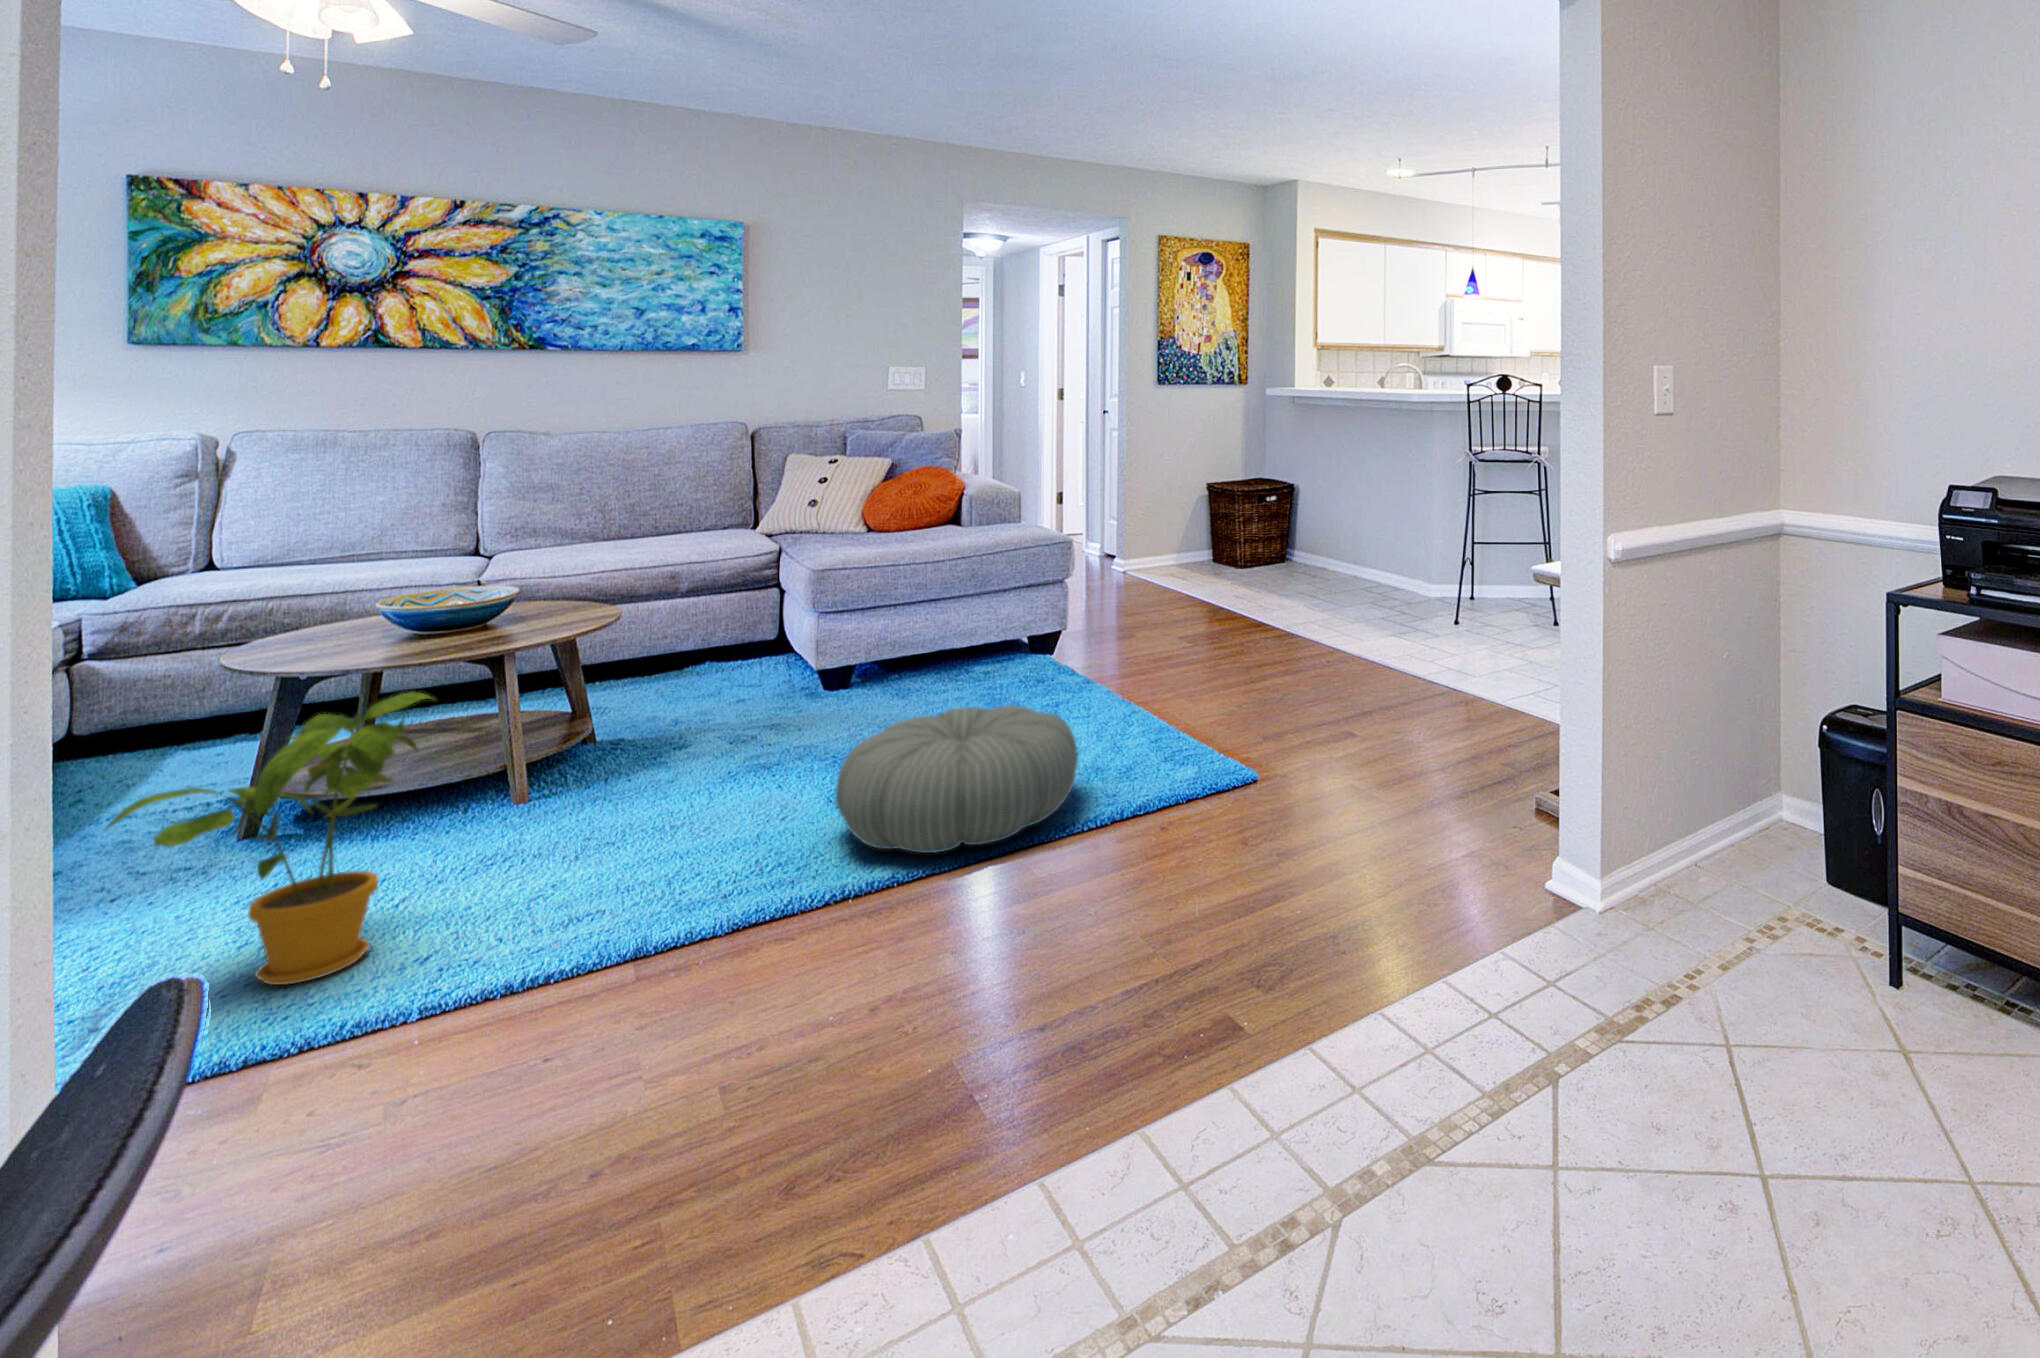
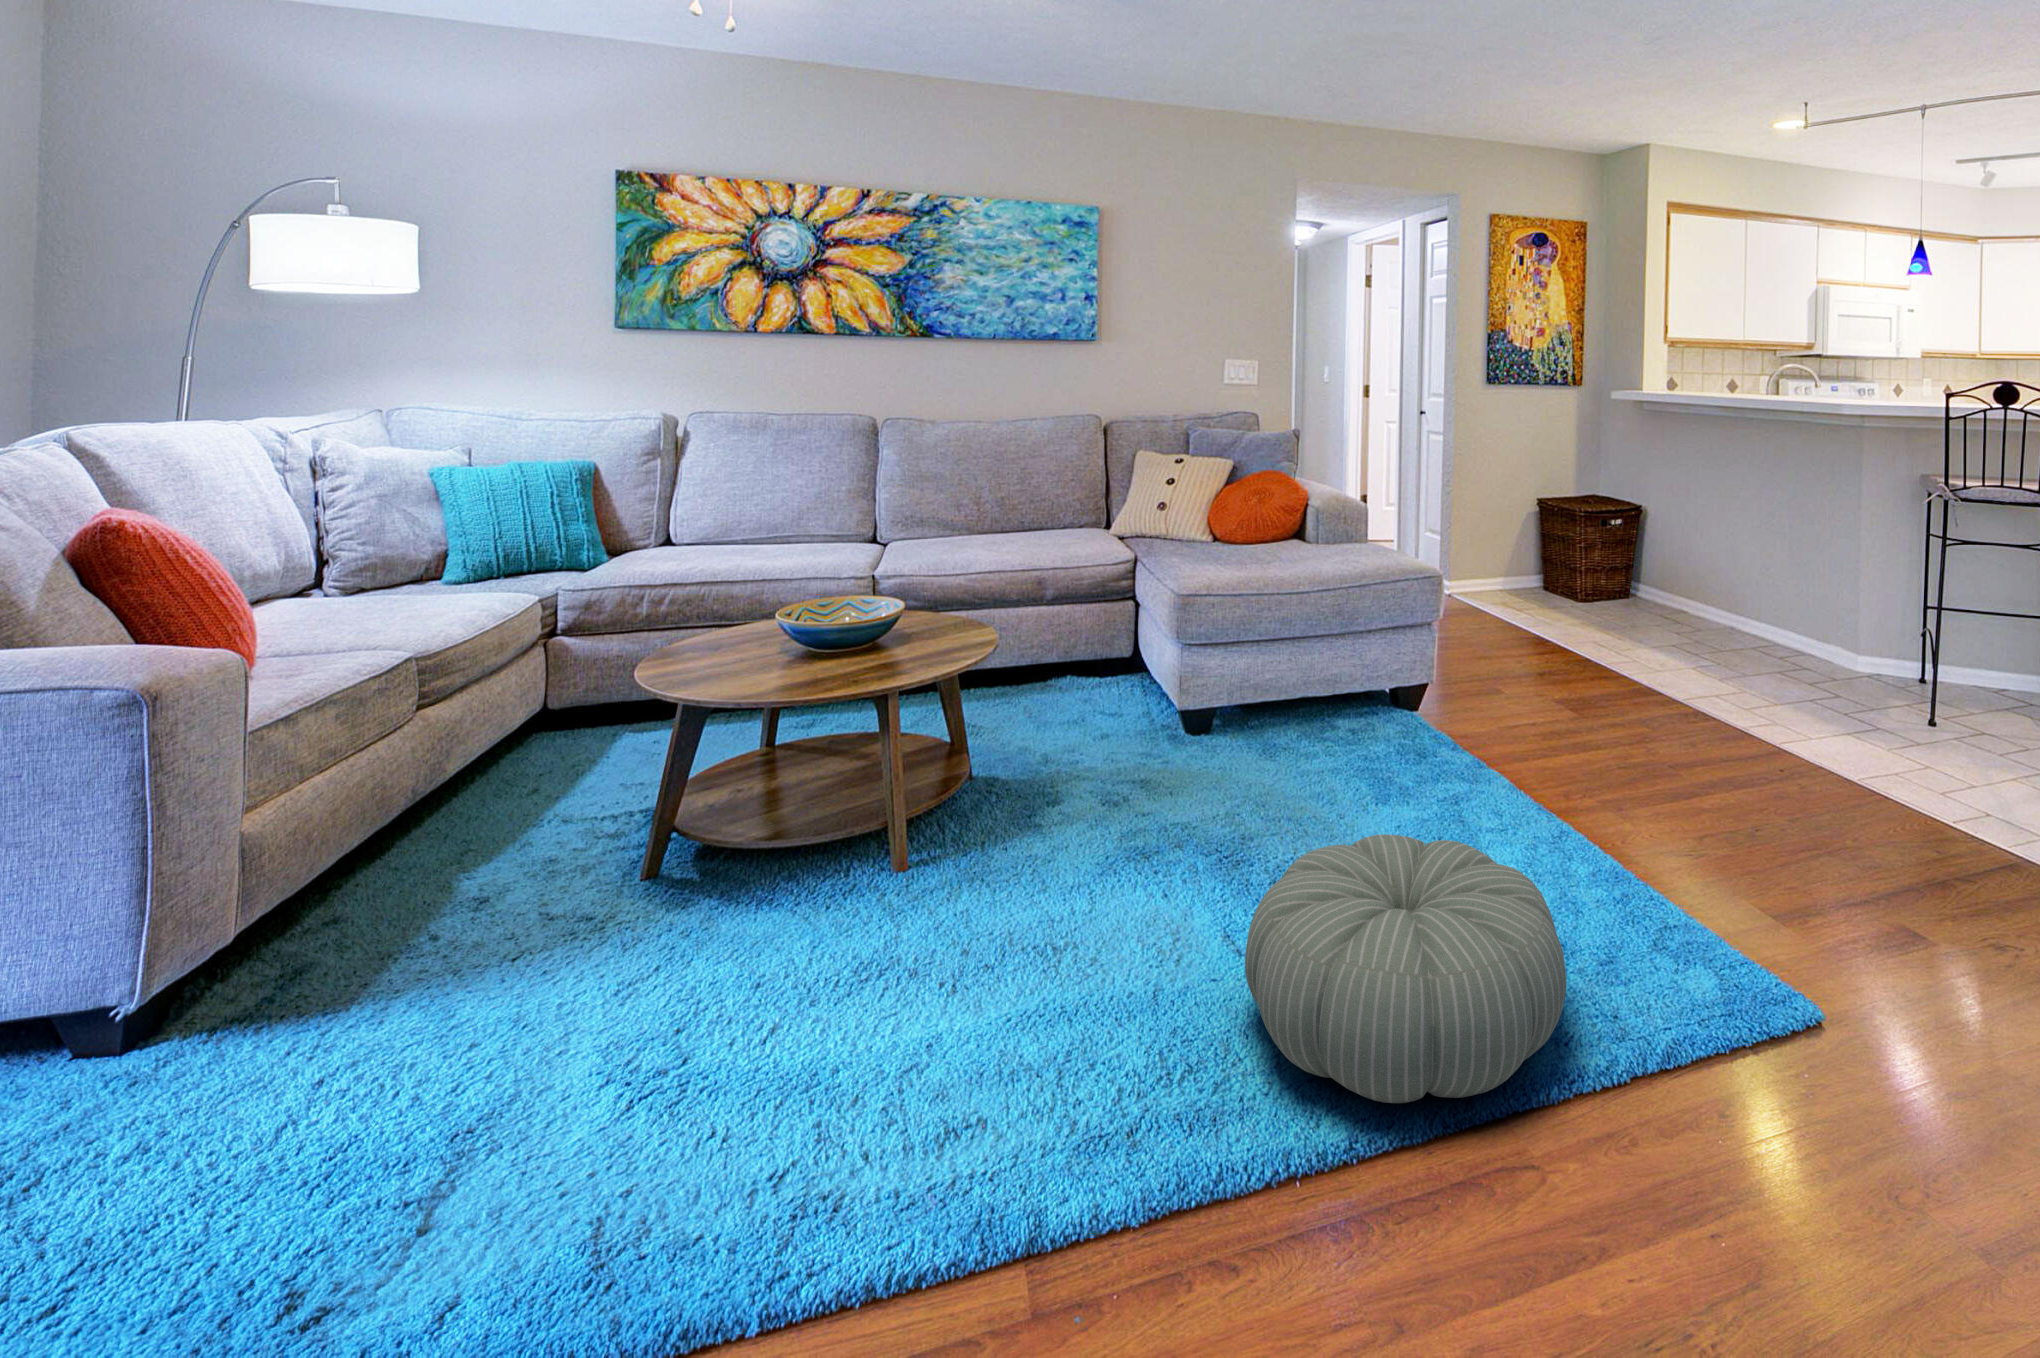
house plant: present [106,692,435,985] -> none [411,805,785,1199]

